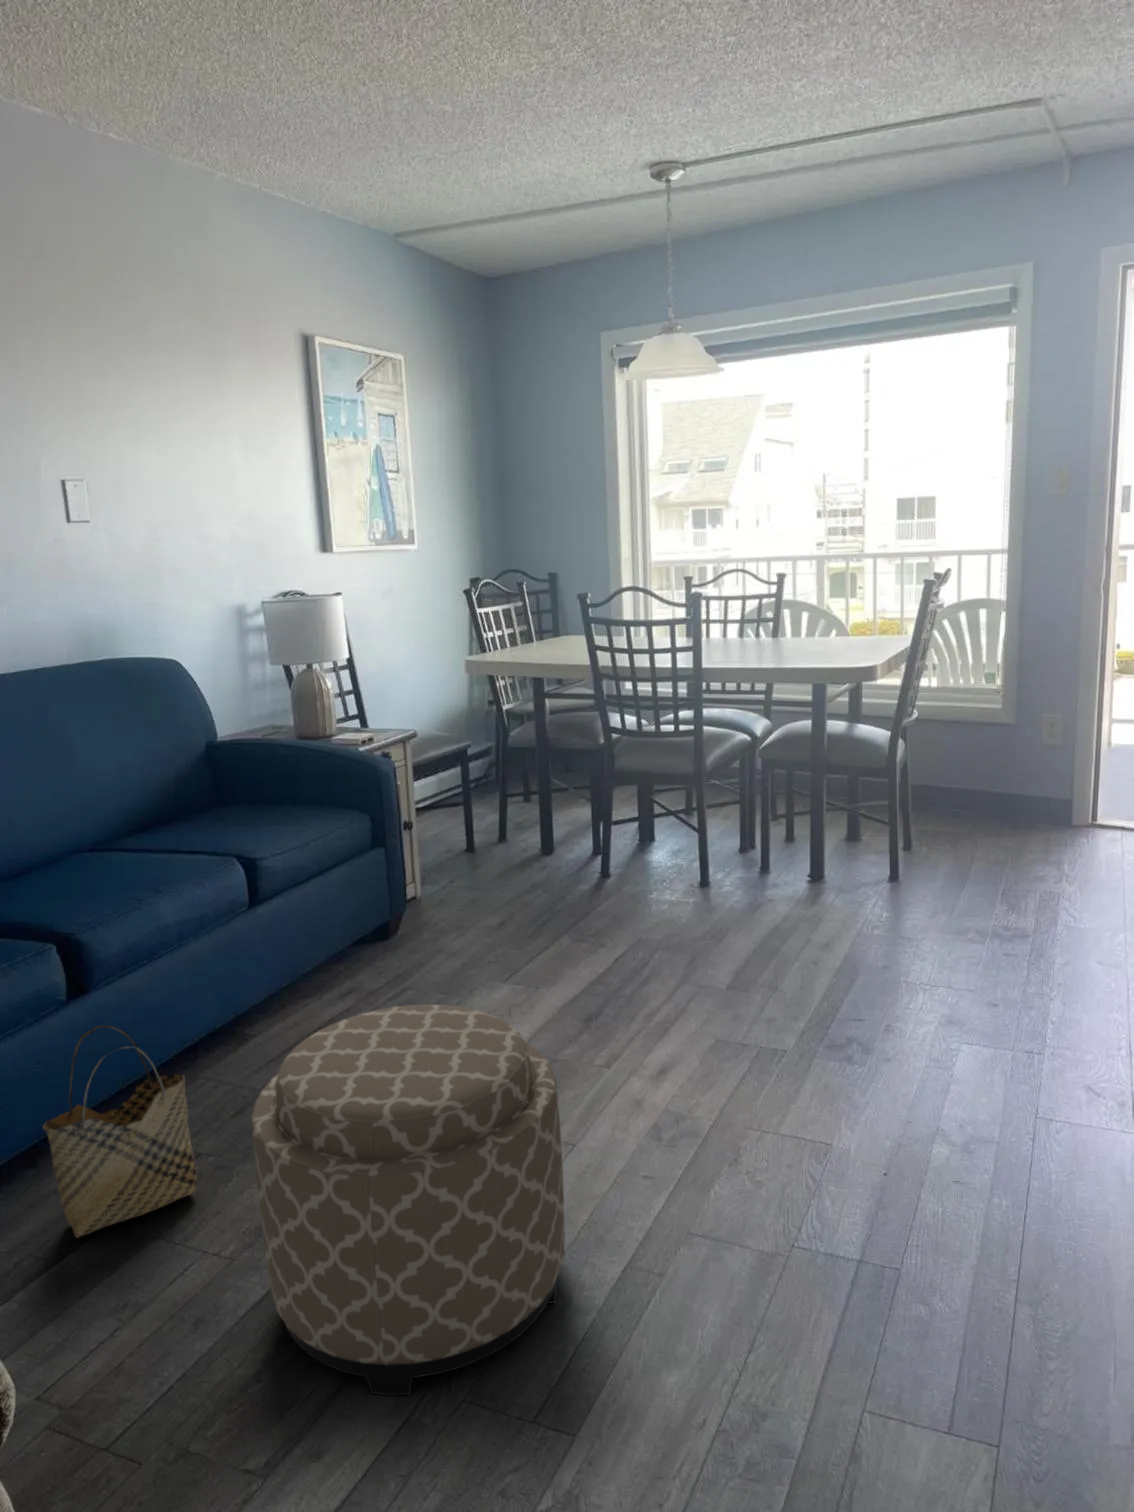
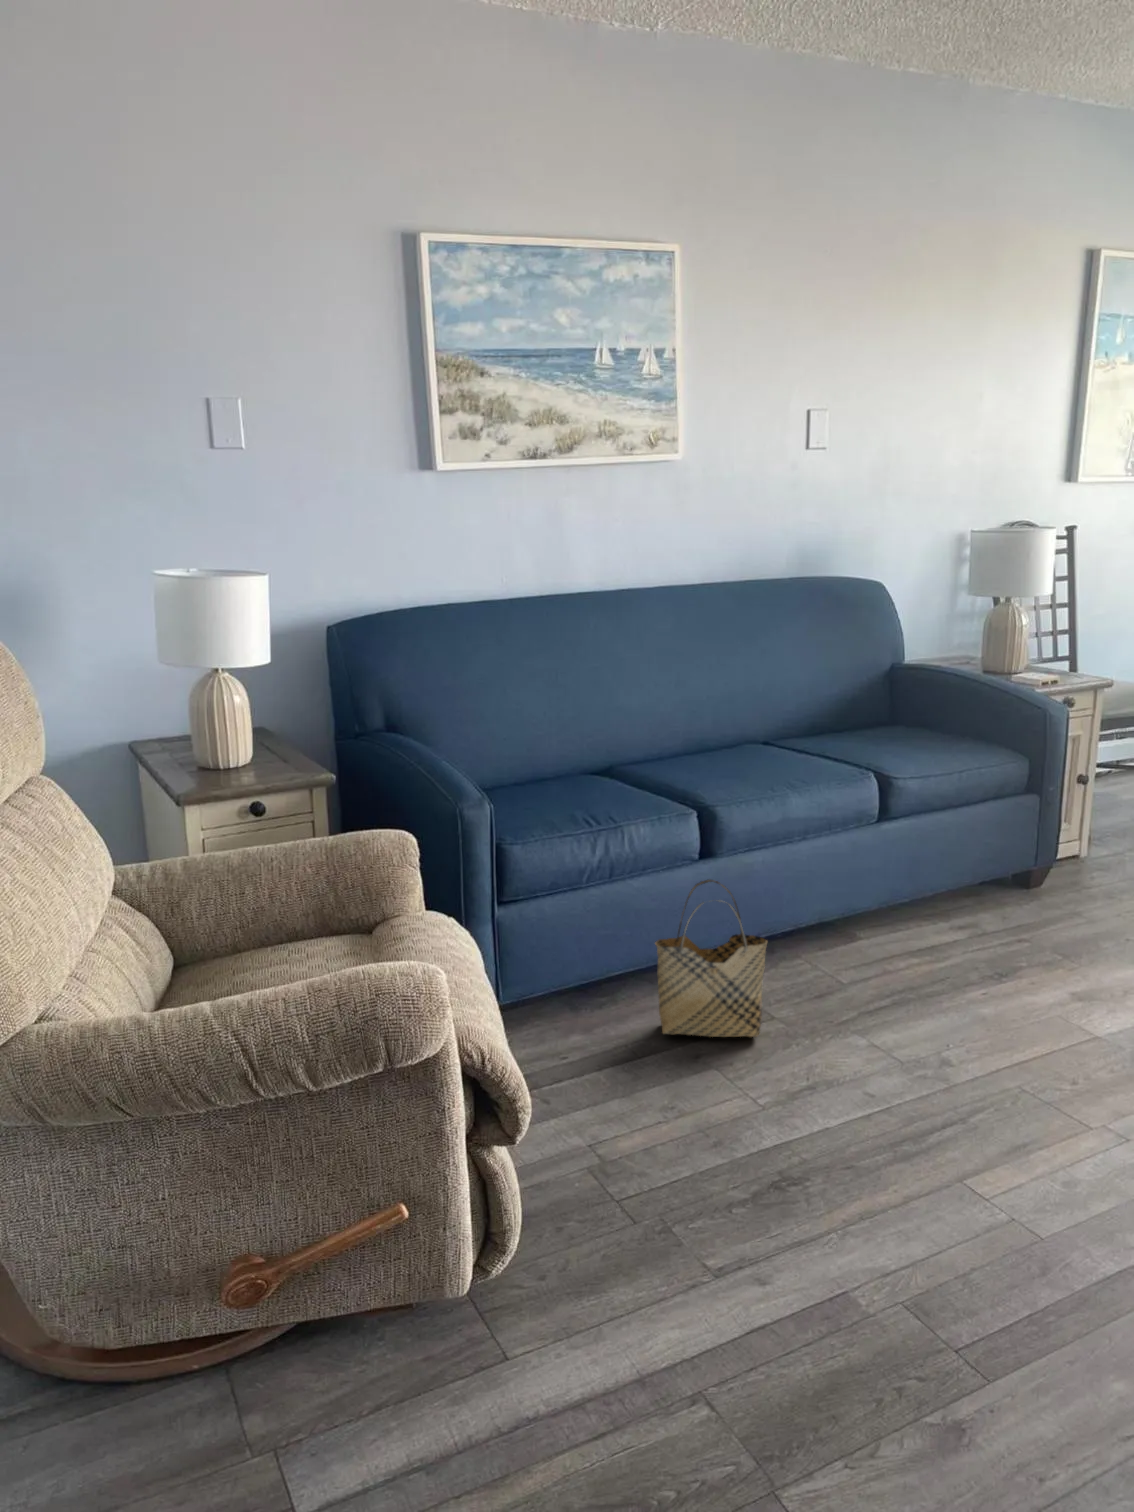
ottoman: present [252,1005,565,1395] -> none [770,930,1060,1252]

